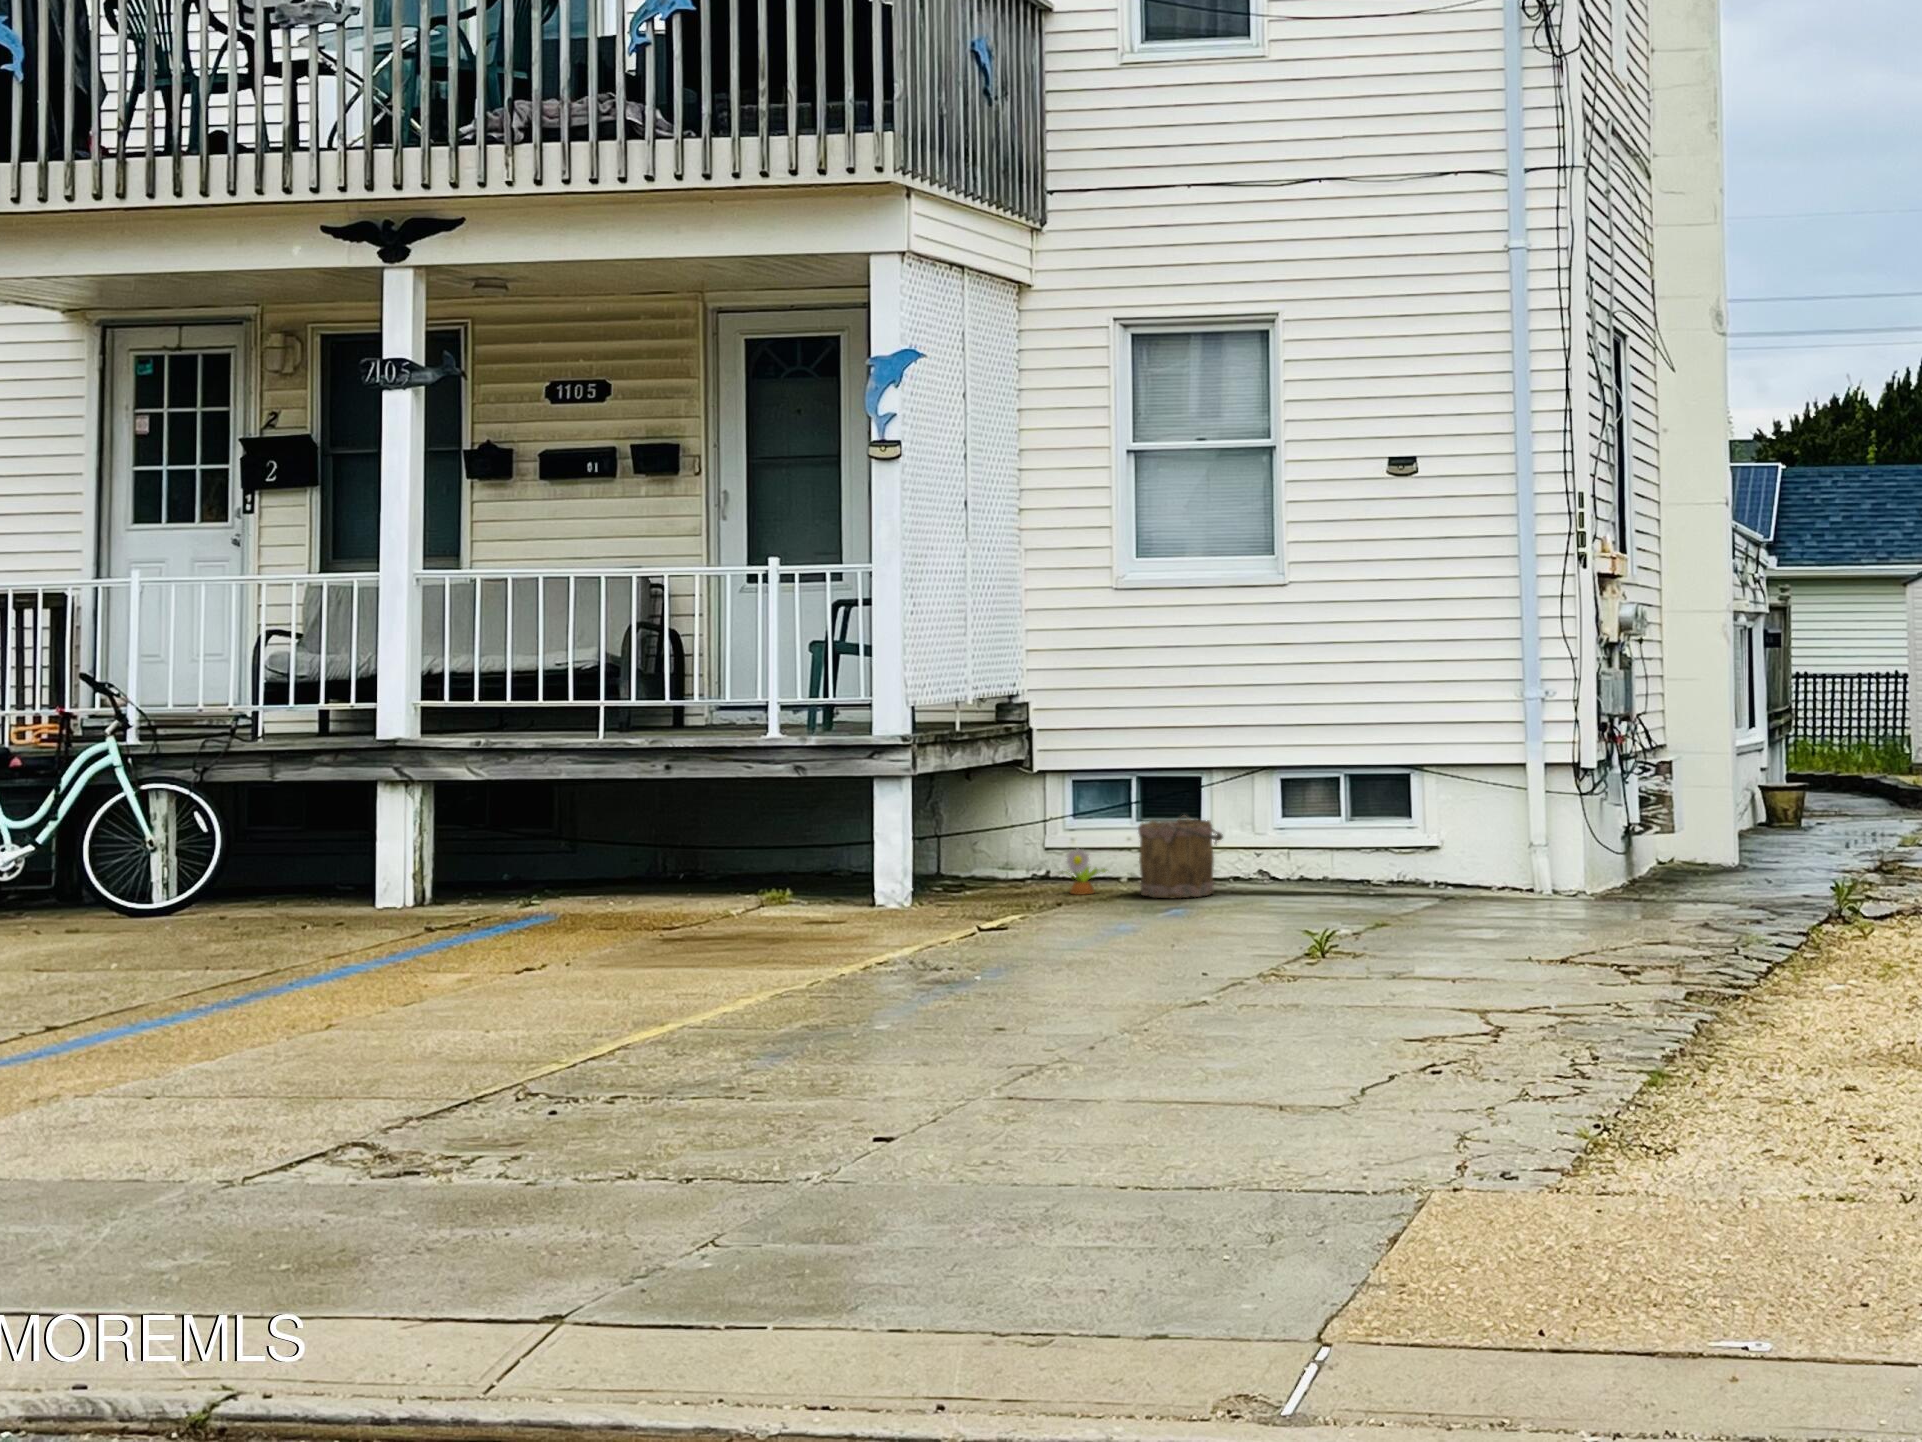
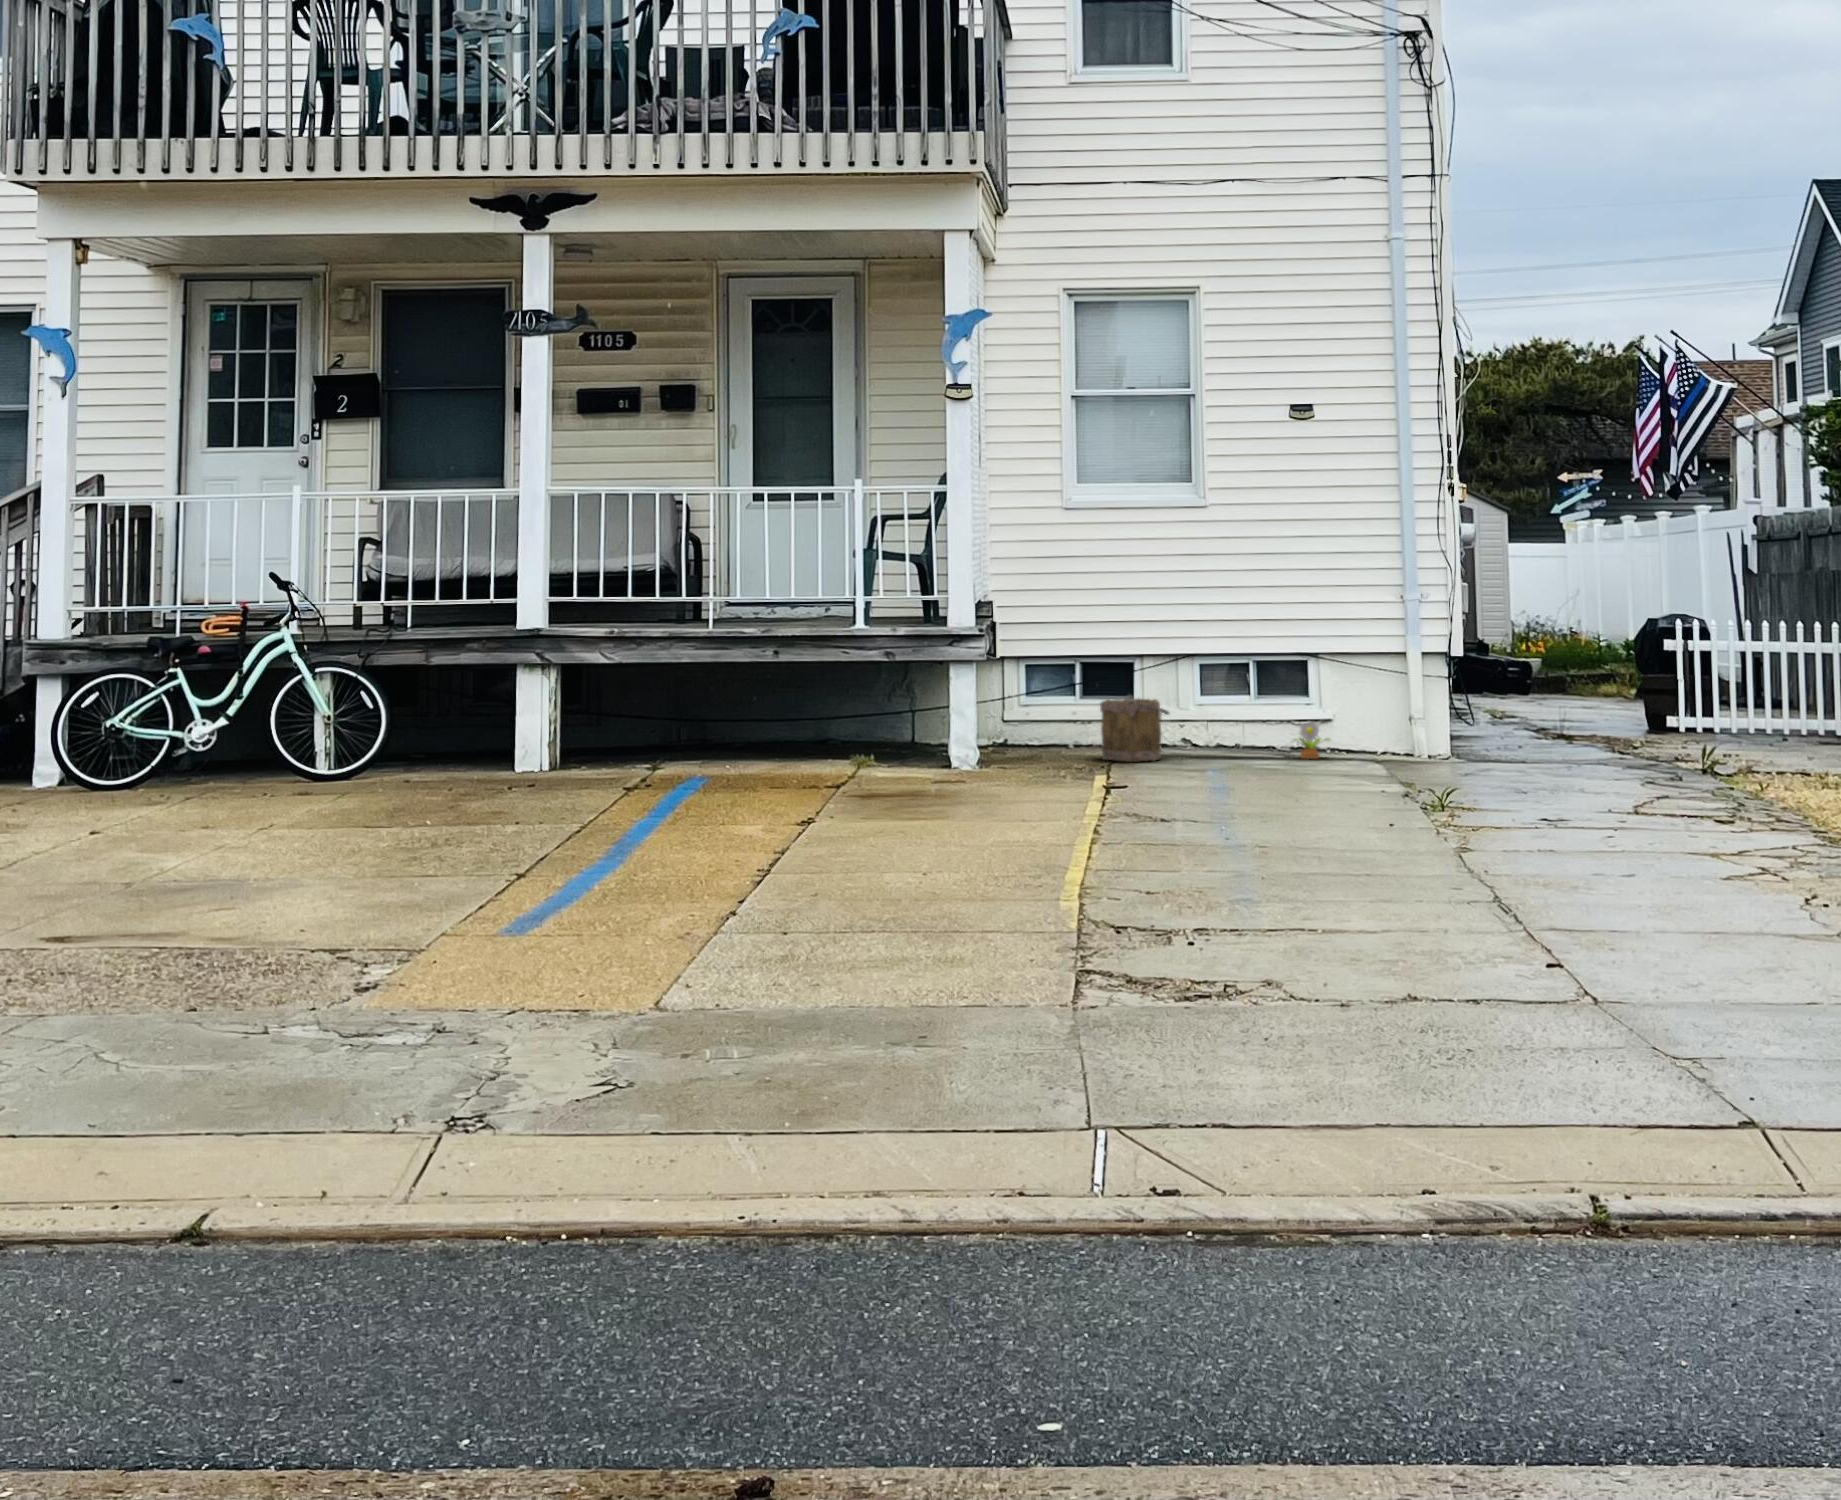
decorative plant: present [1066,848,1107,895] -> present [1295,721,1329,759]

